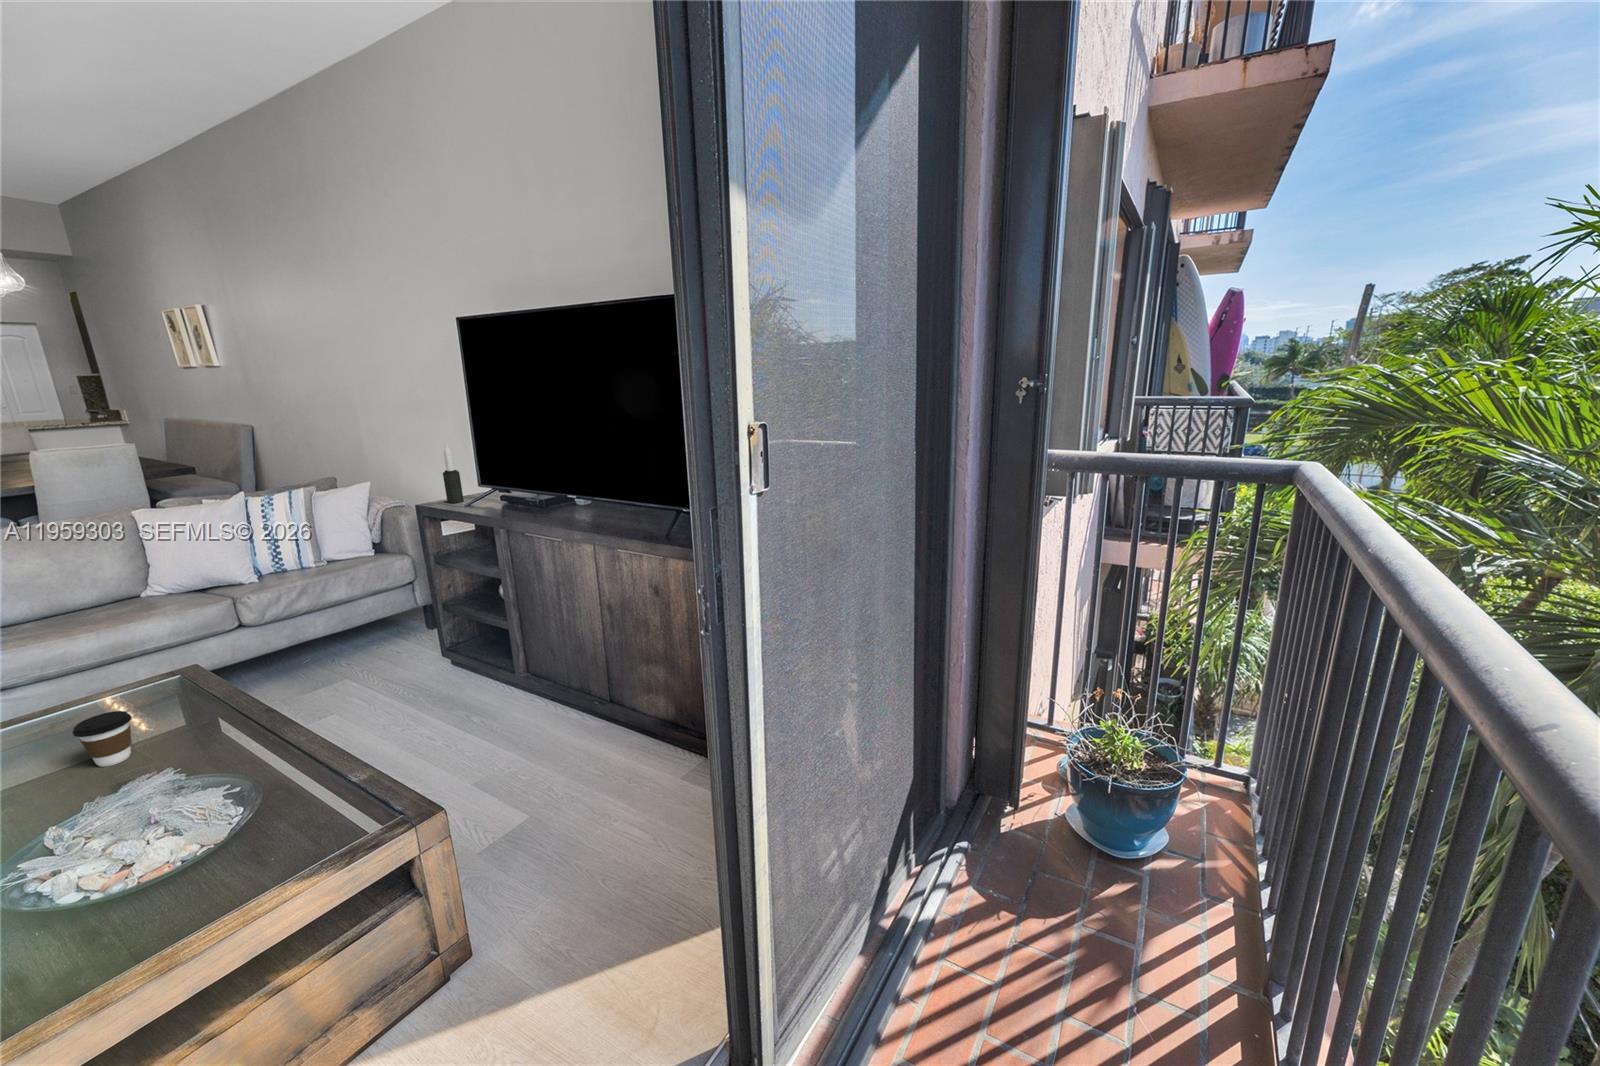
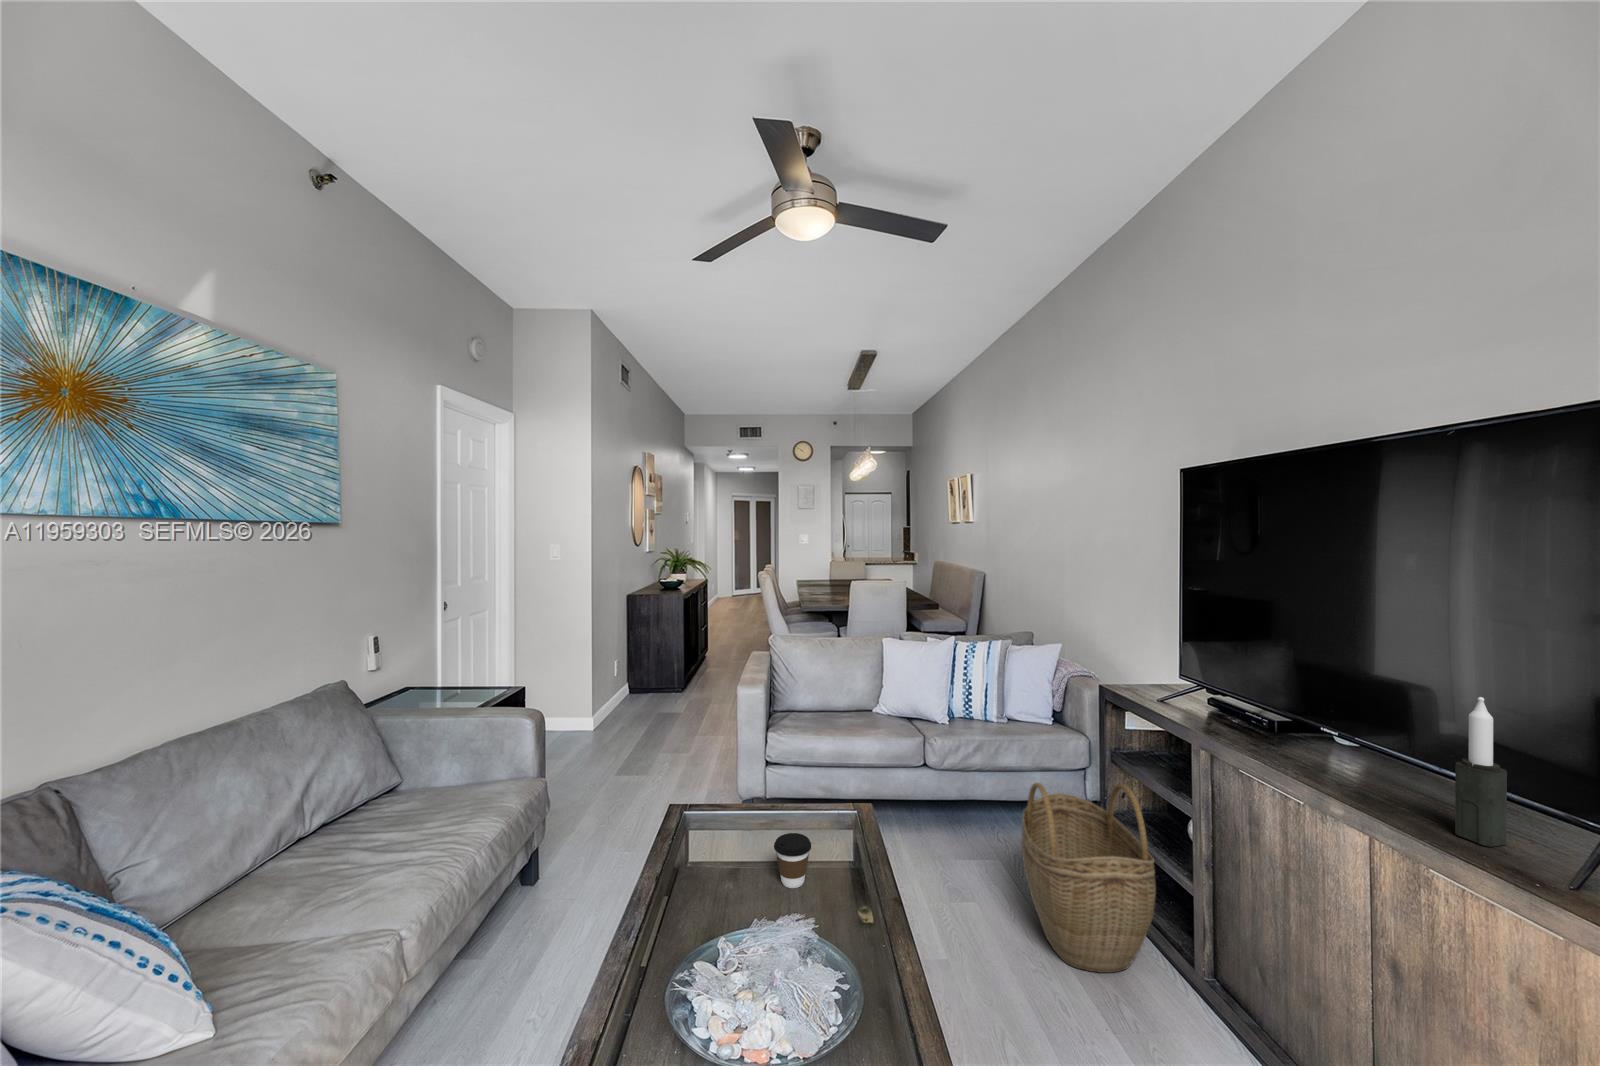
candle: present [443,443,464,503] -> present [1455,697,1507,847]
woven basket: none [364,573,481,714] -> present [1021,783,1156,973]

